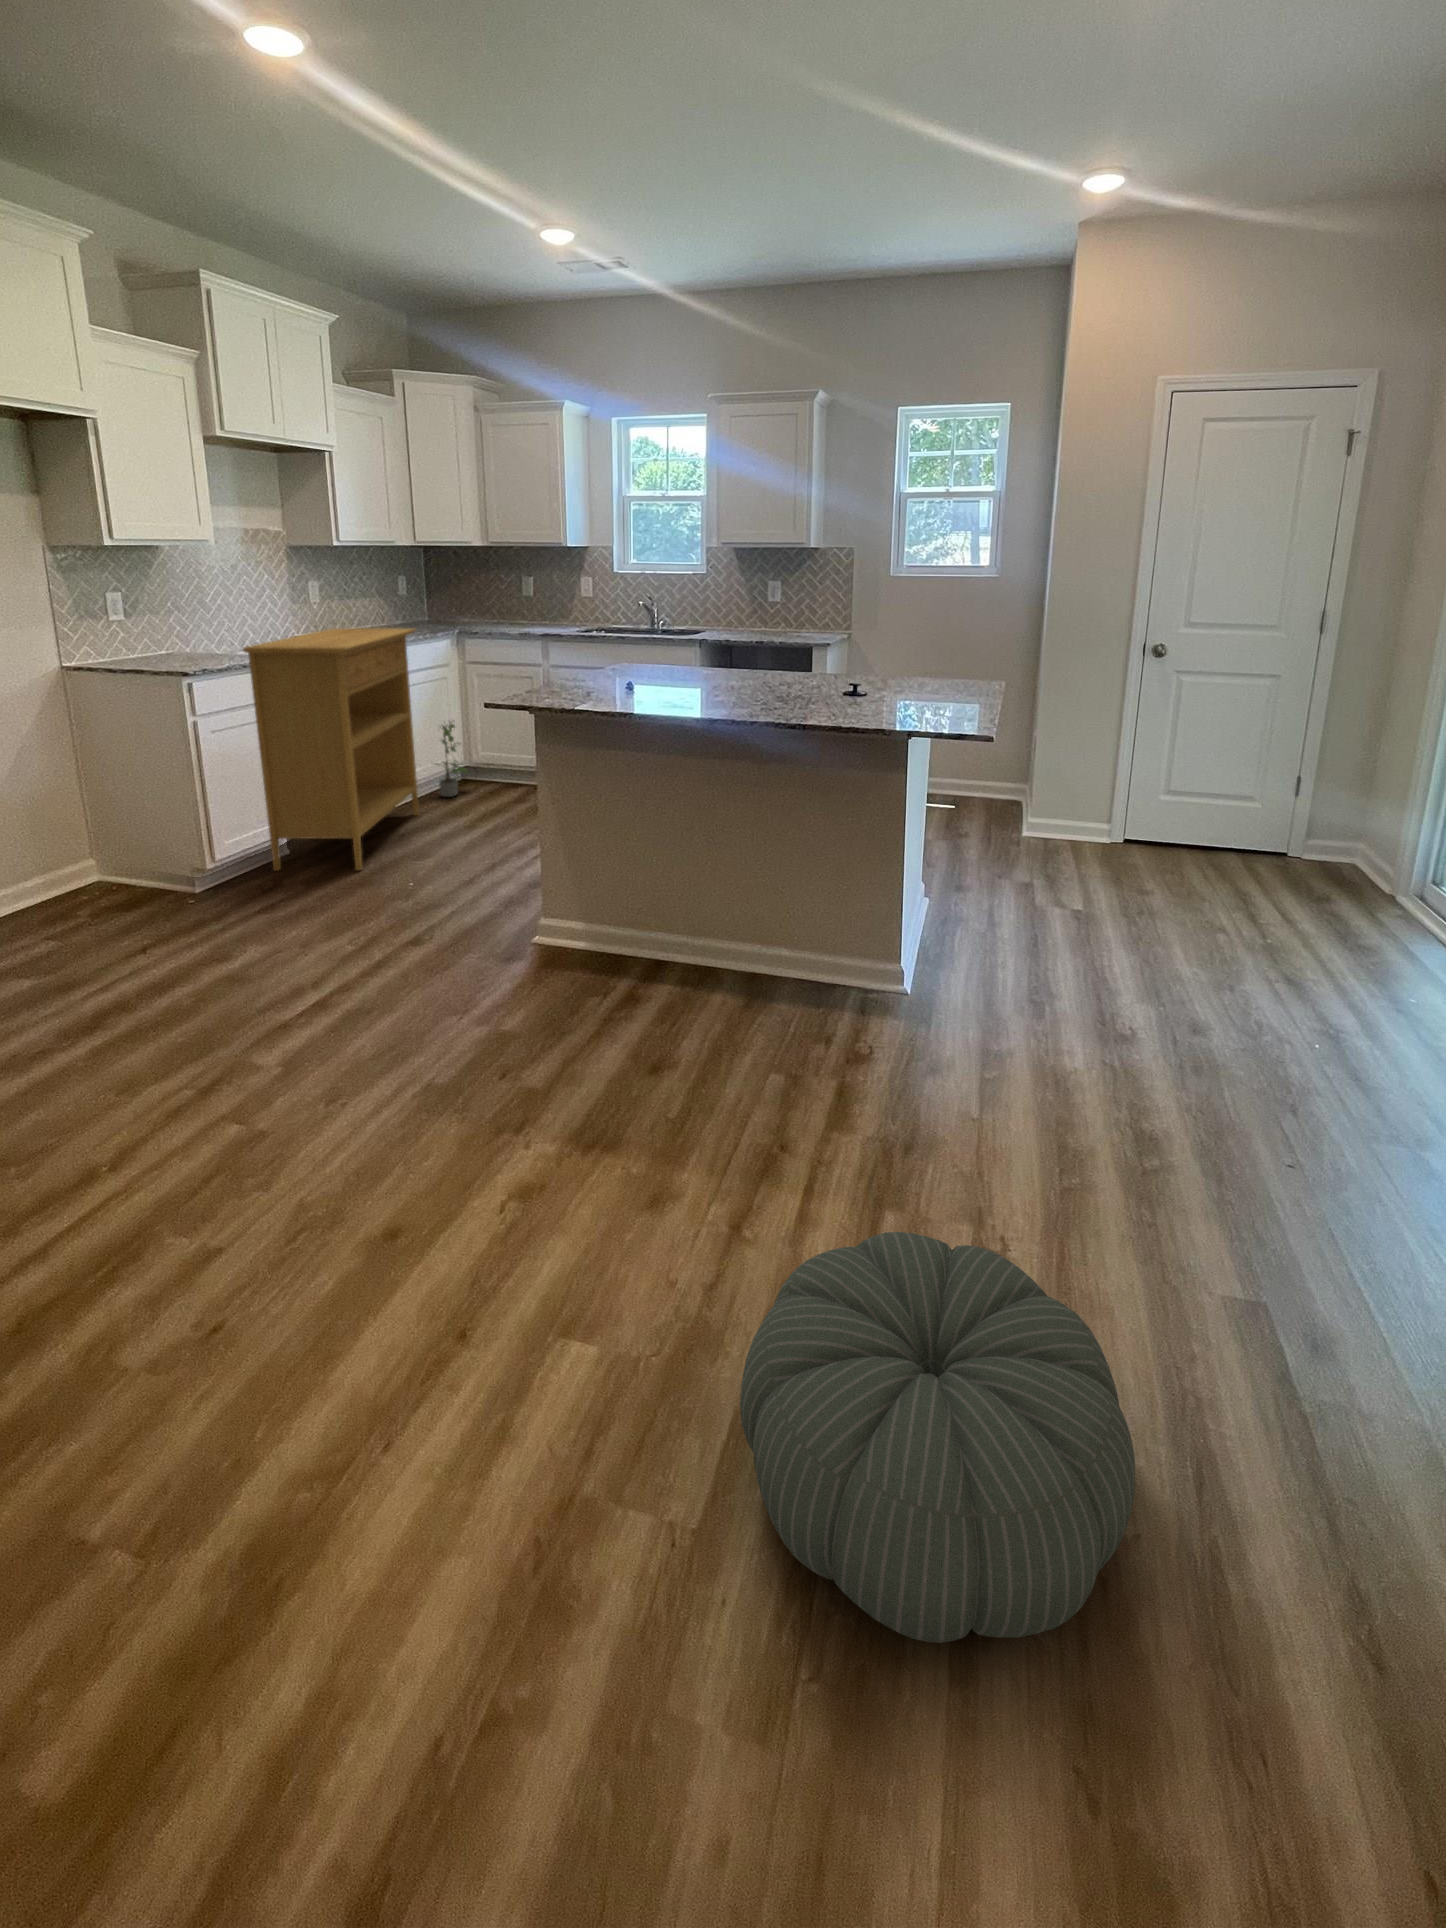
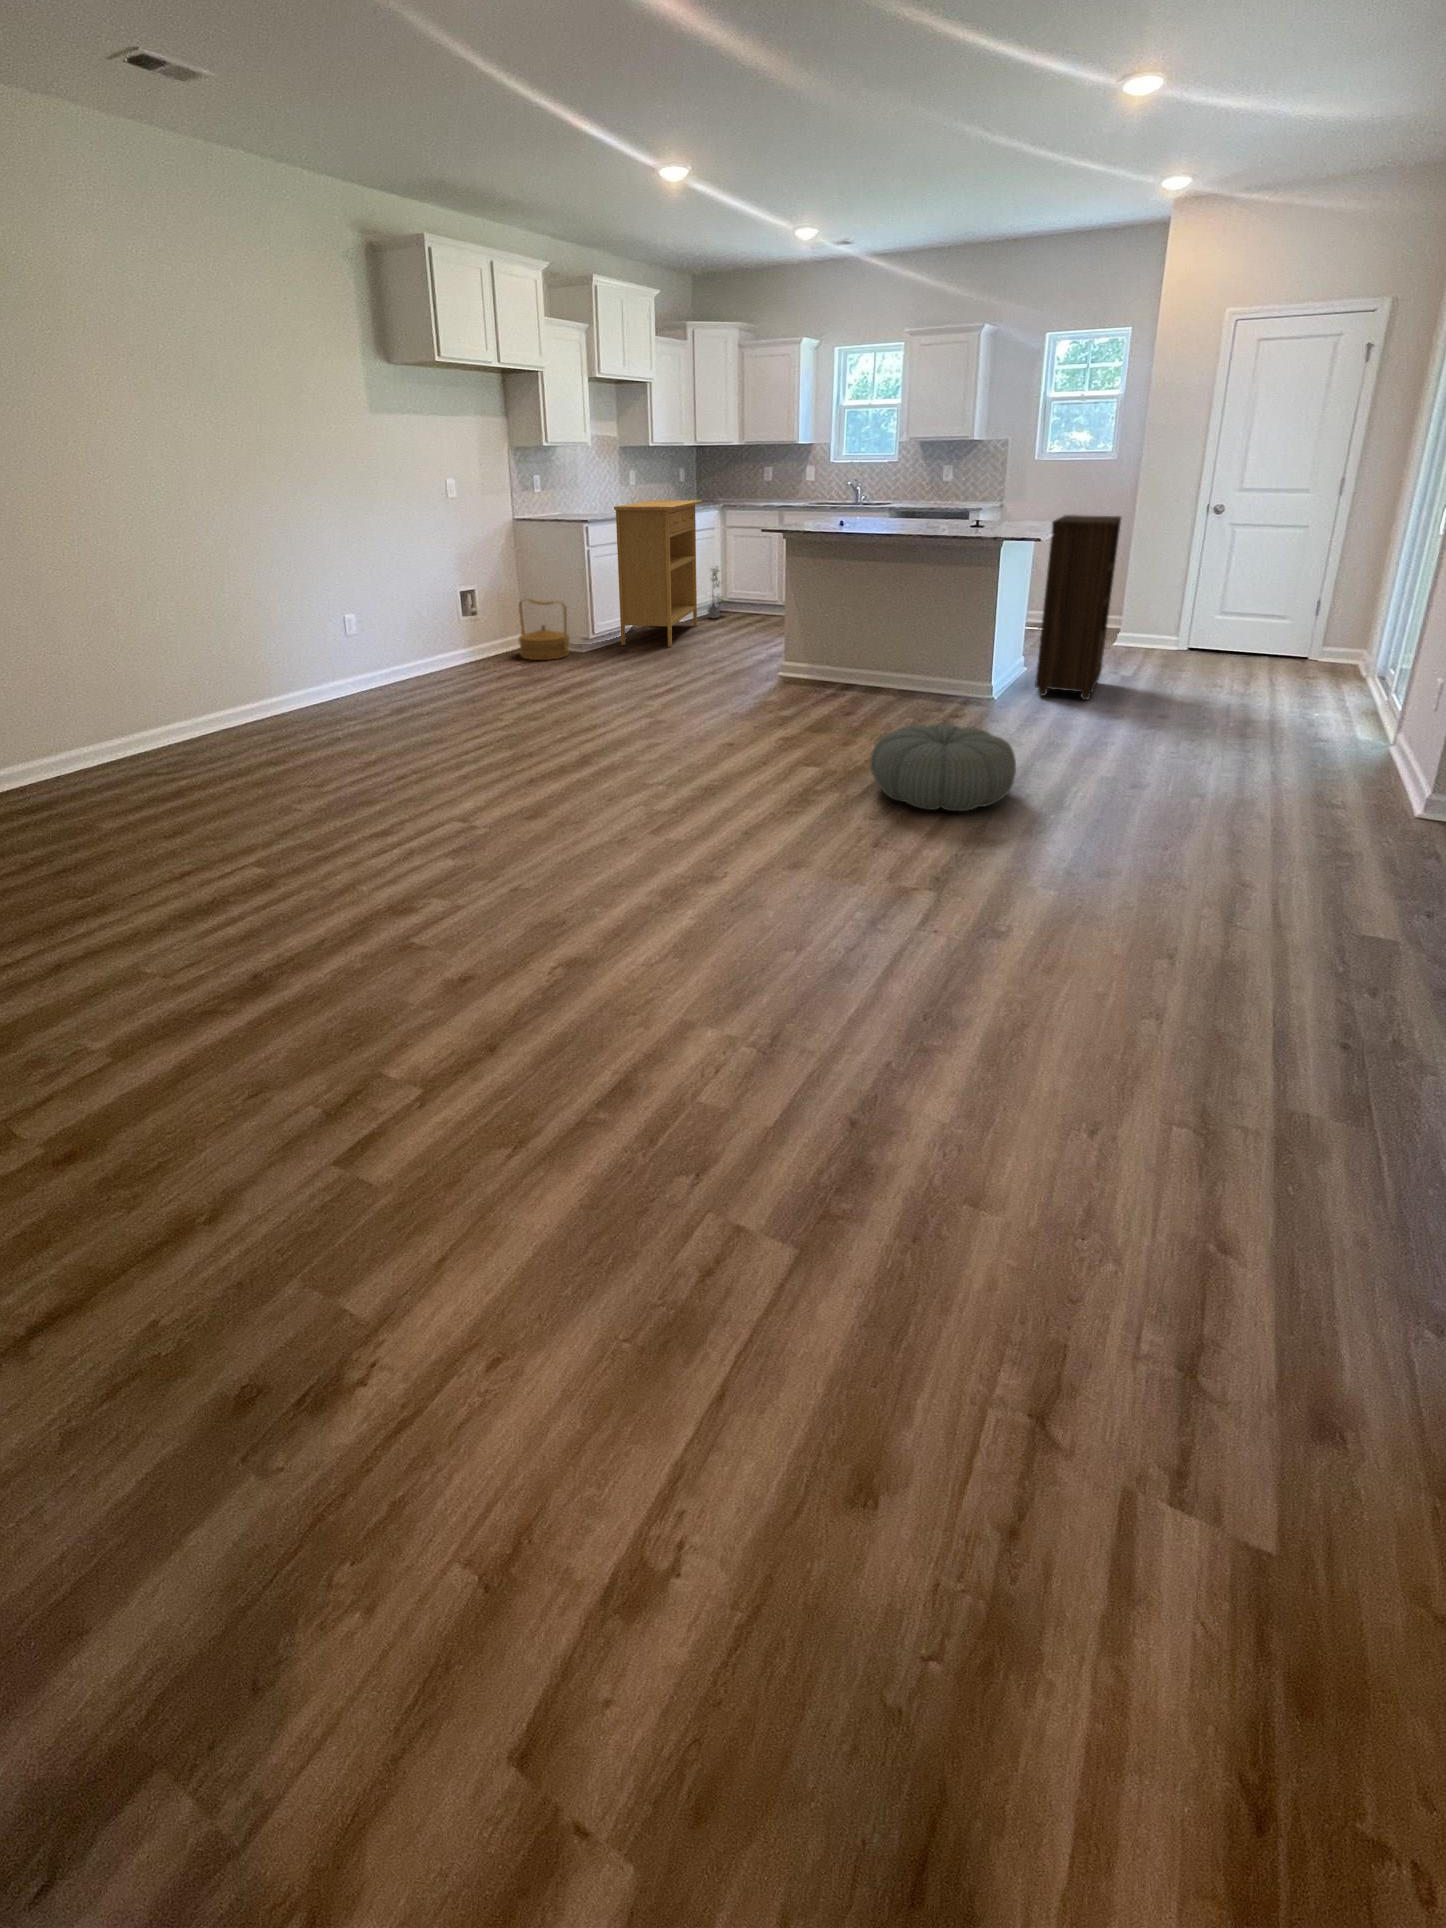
bookshelf: none [967,670,1097,979] -> present [1035,515,1121,700]
woven basket: none [54,811,166,925] -> present [519,599,570,660]

